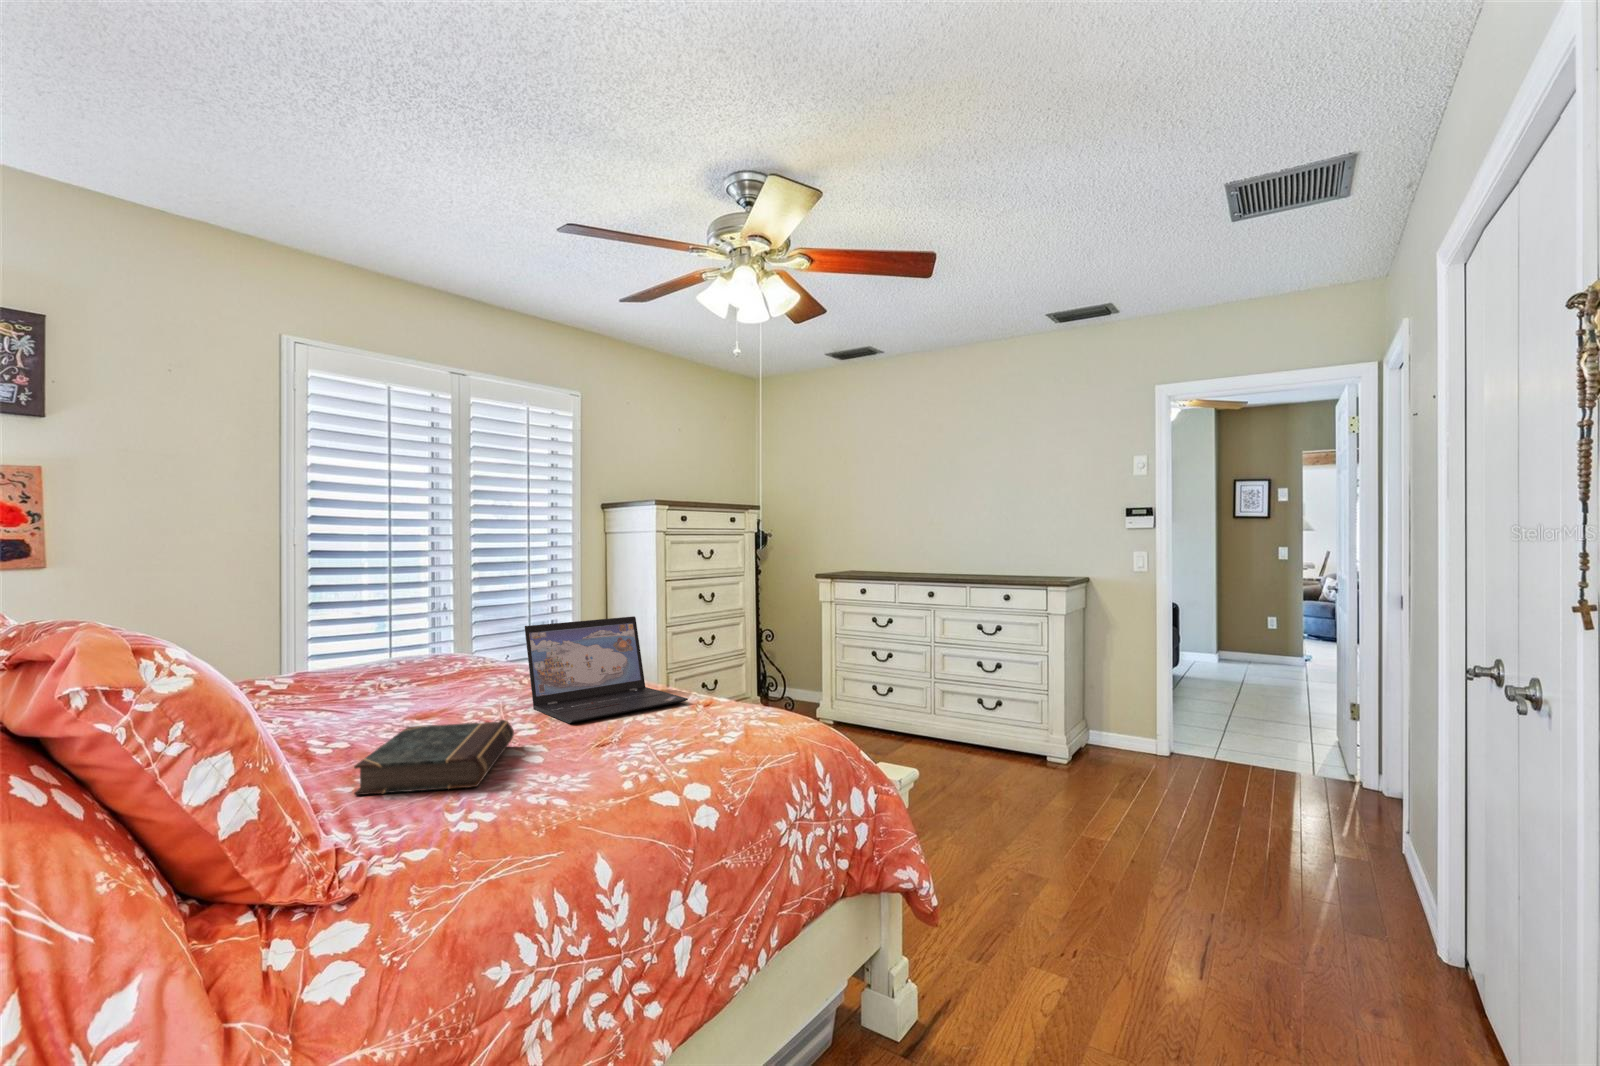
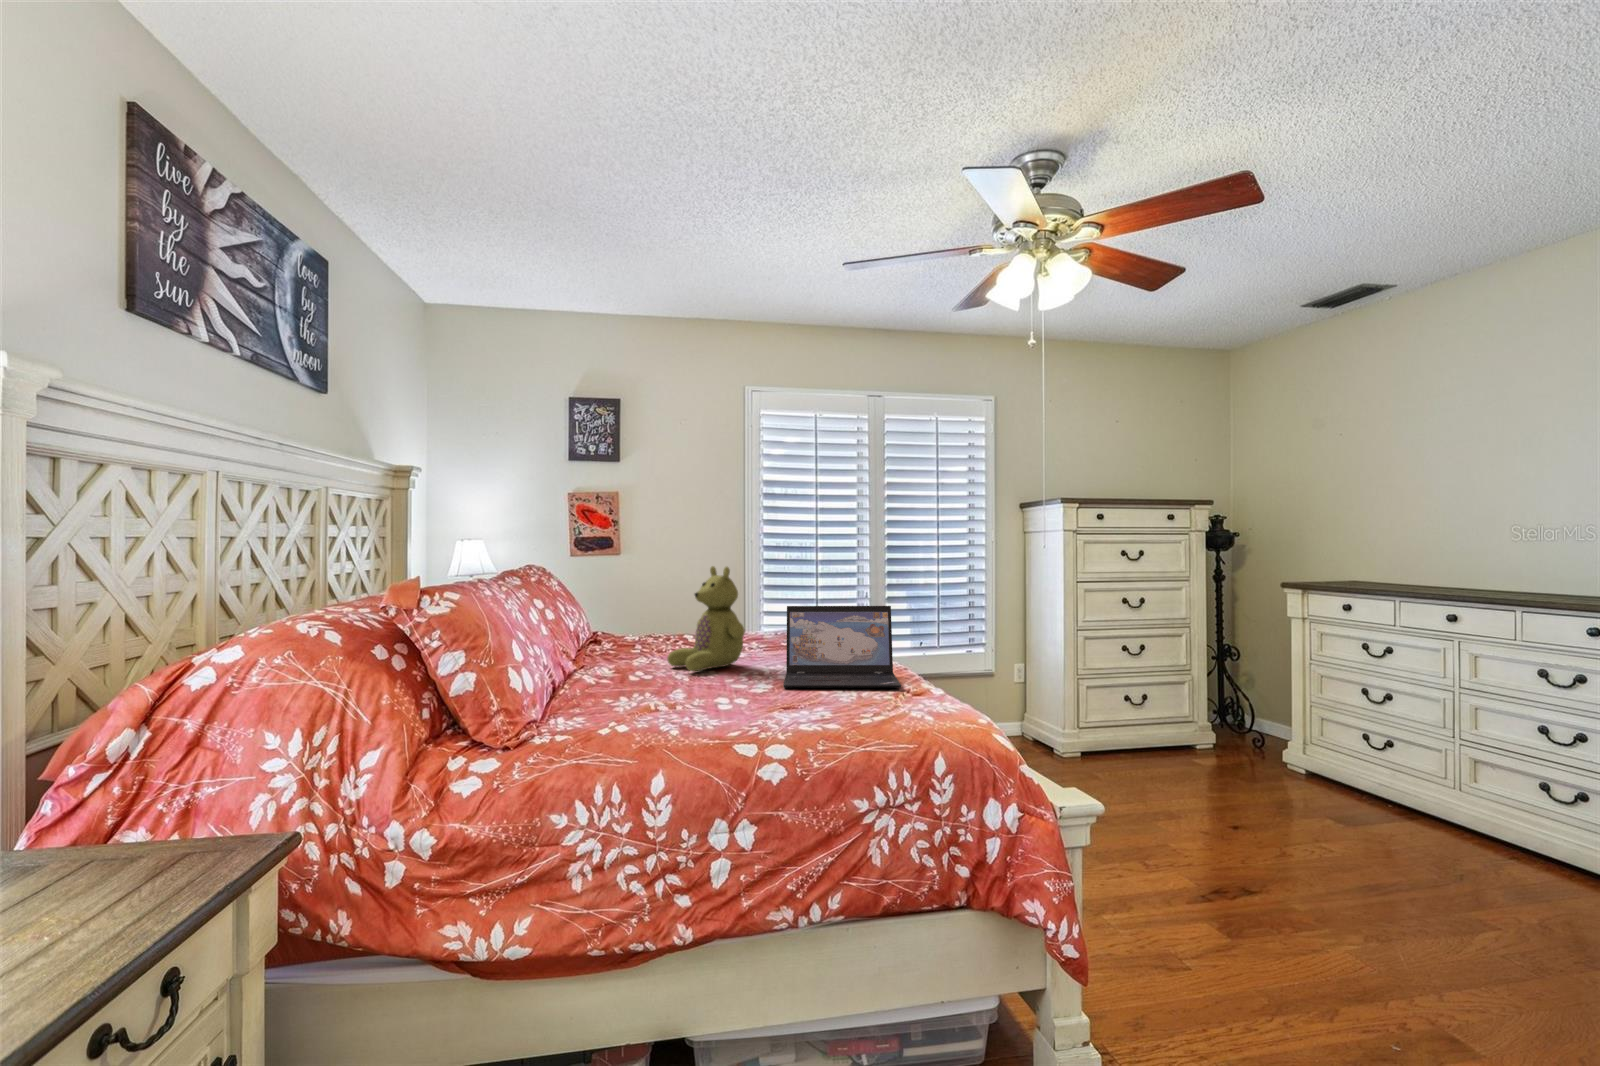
stuffed bear: none [346,581,472,726] -> present [667,566,745,671]
book: present [354,720,514,795] -> none [593,668,721,711]

